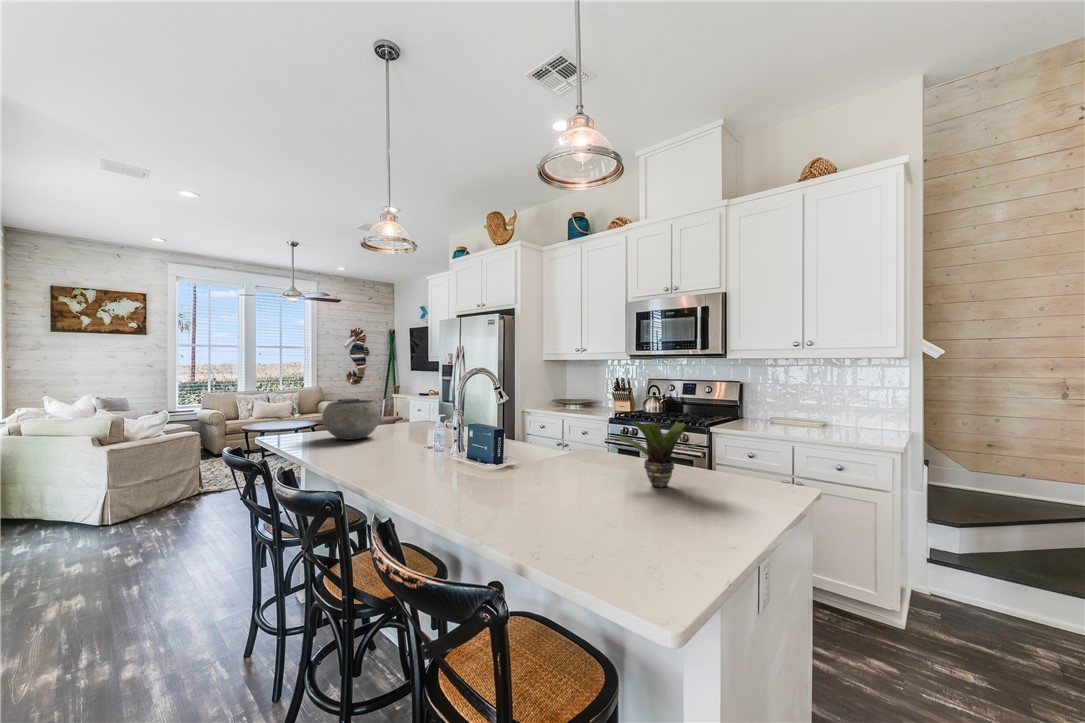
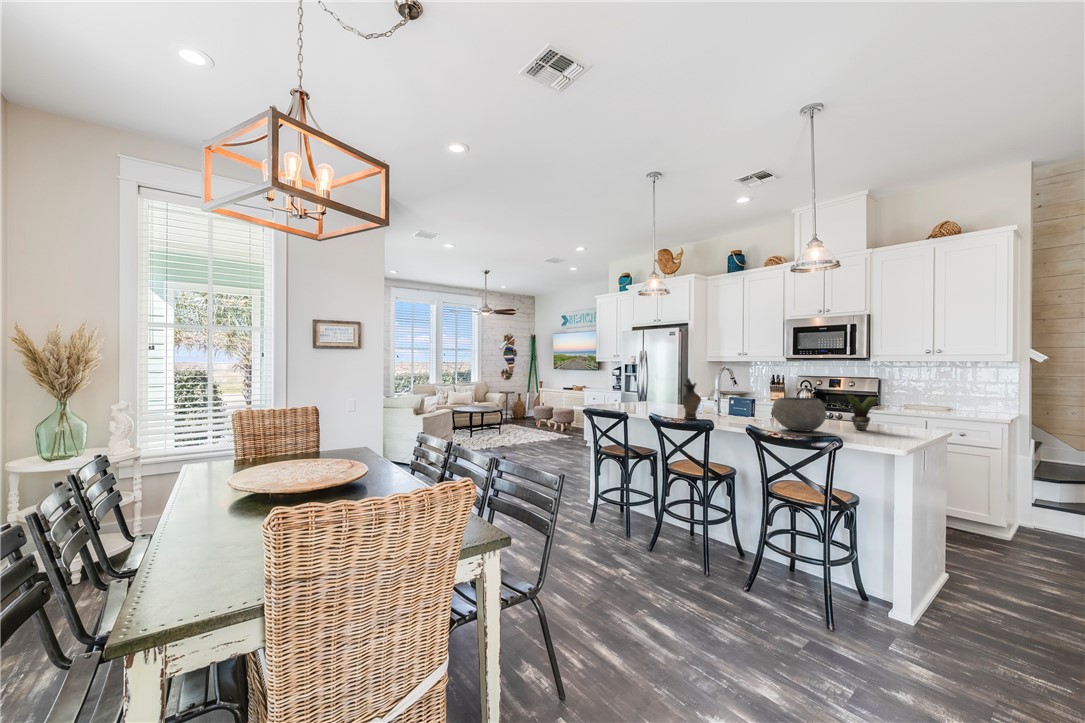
ceramic pitcher: none [391,389,421,462] -> present [683,378,701,419]
ceramic bowl: present [322,400,382,440] -> present [771,397,826,432]

